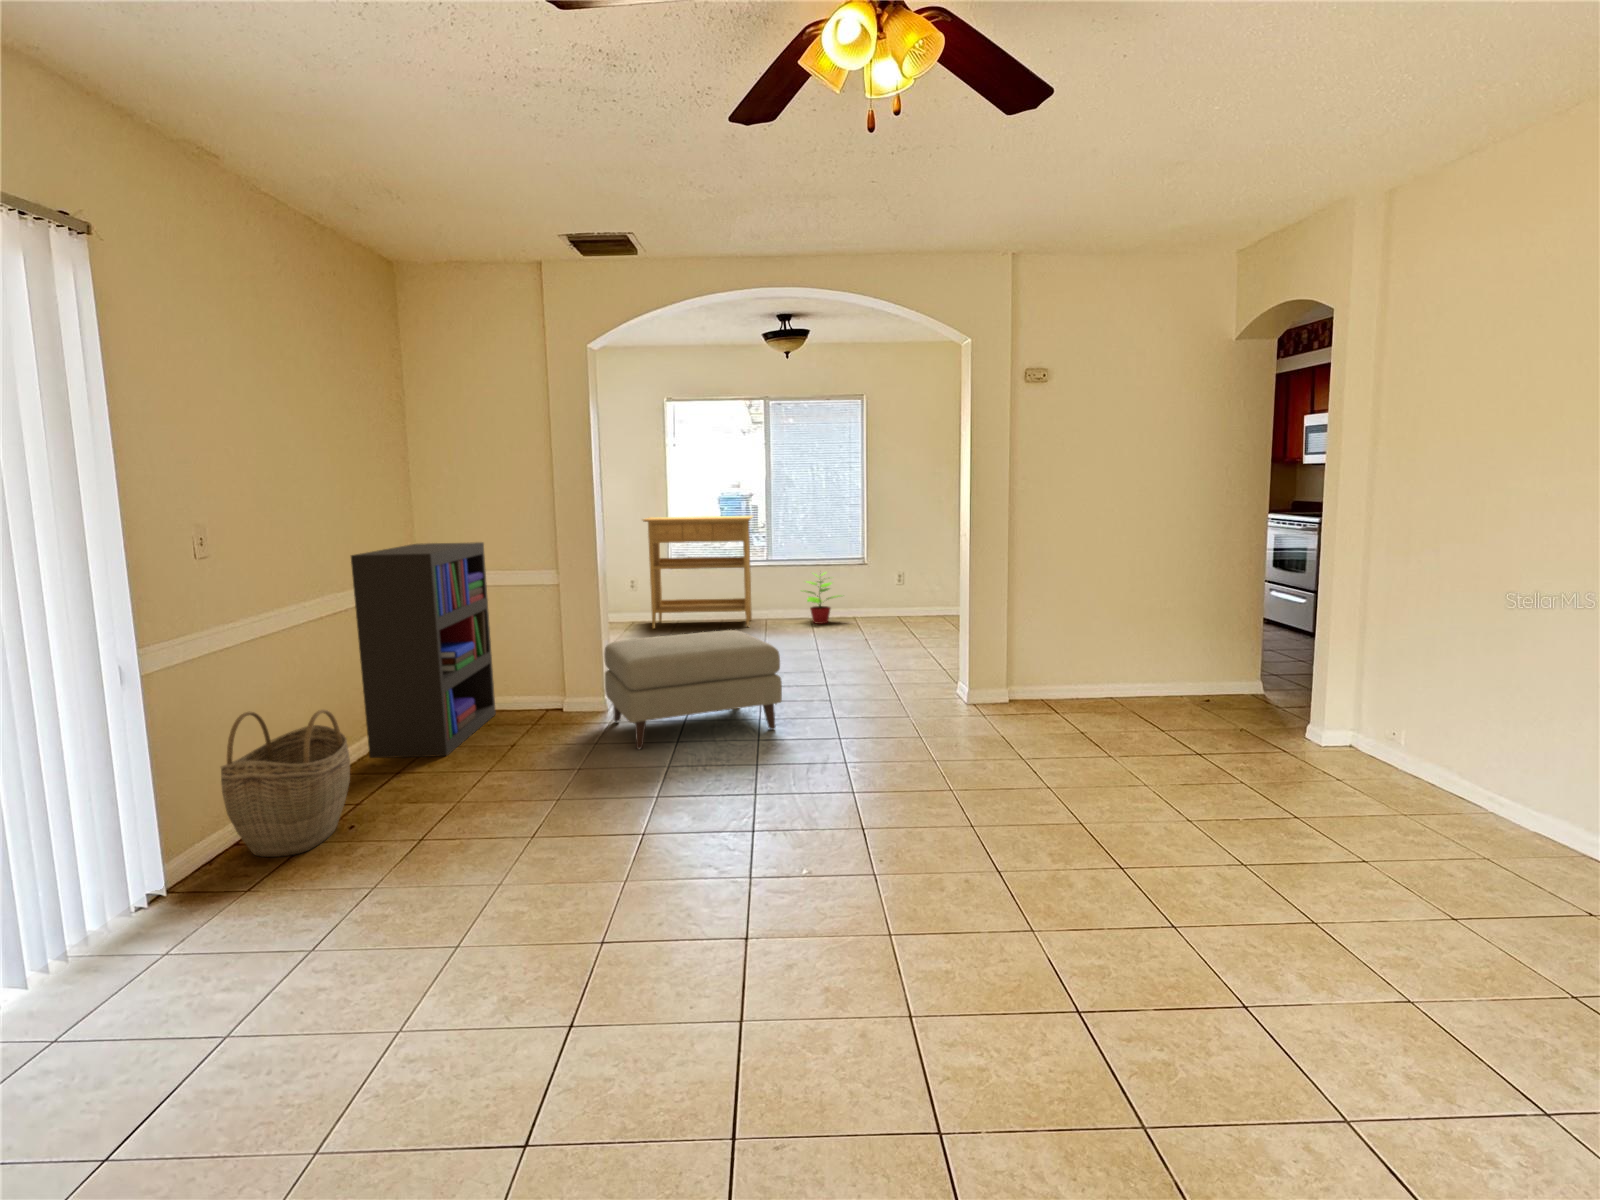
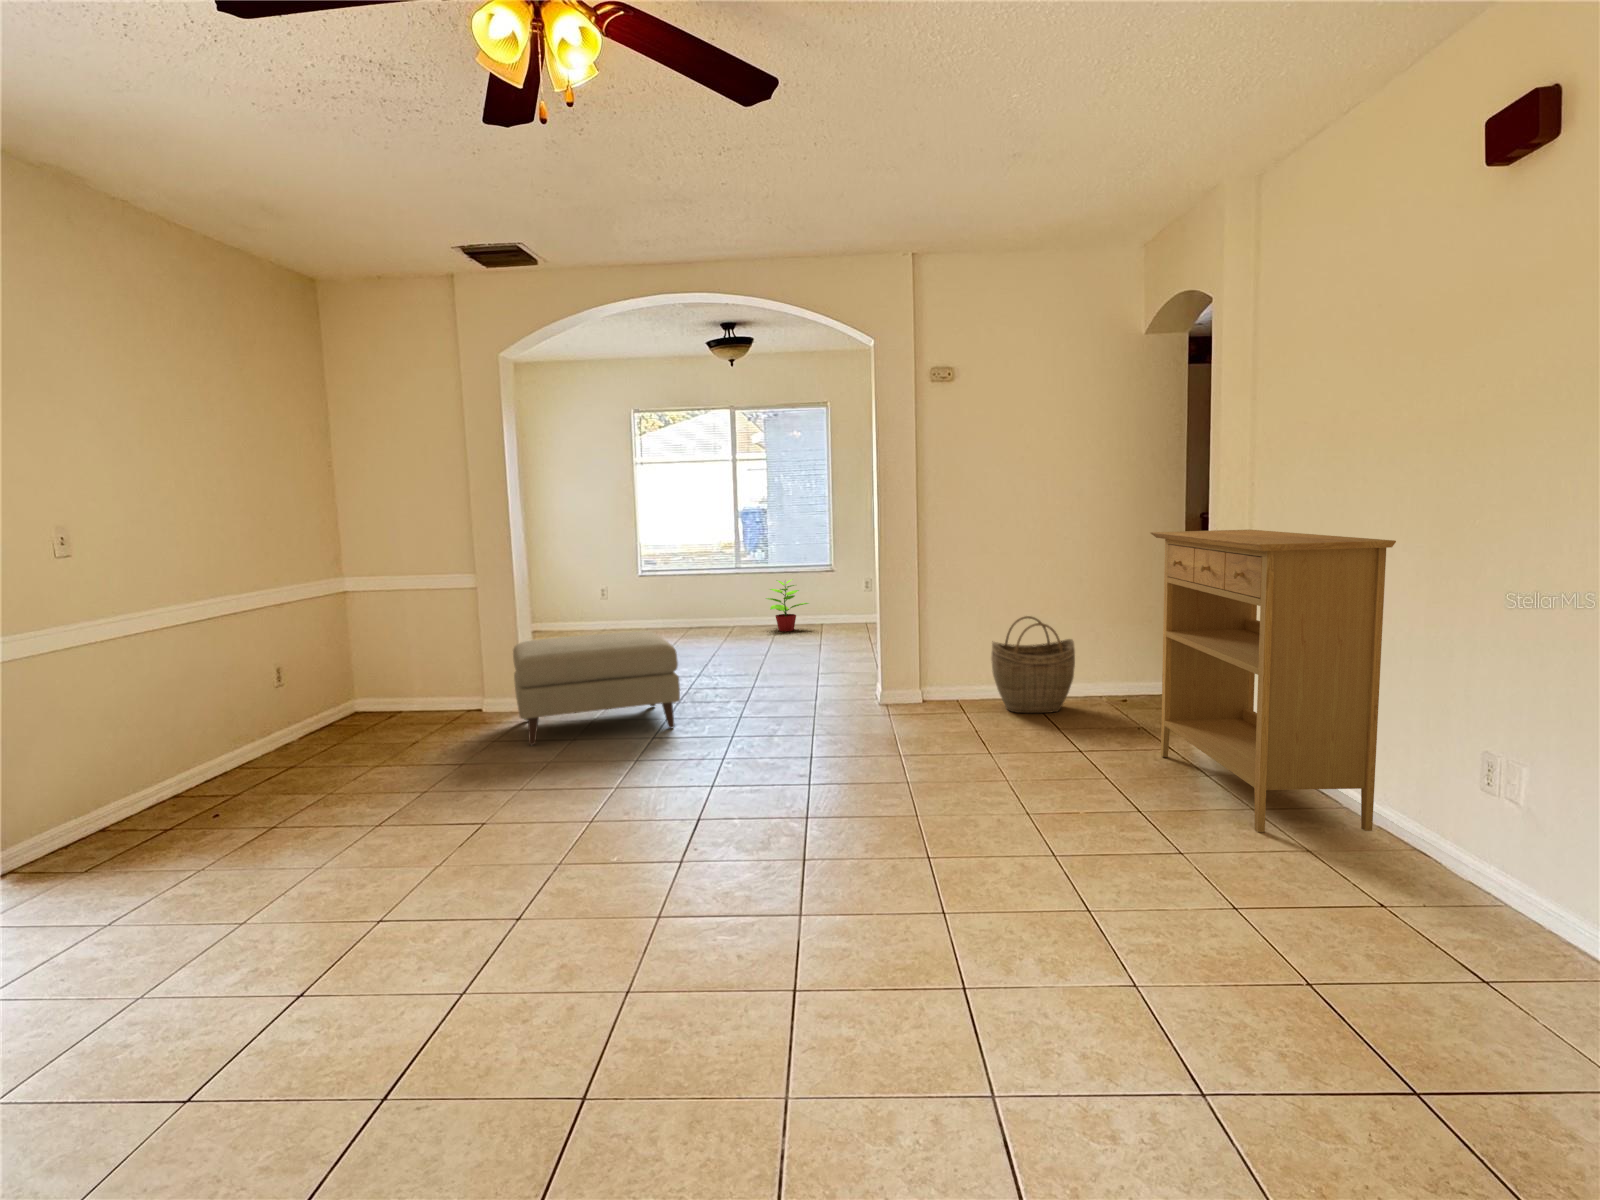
console table: present [643,516,753,629] -> present [1151,530,1396,832]
bookshelf: present [351,542,496,758] -> none [256,547,418,752]
woven basket: present [221,710,350,857] -> present [991,616,1075,713]

